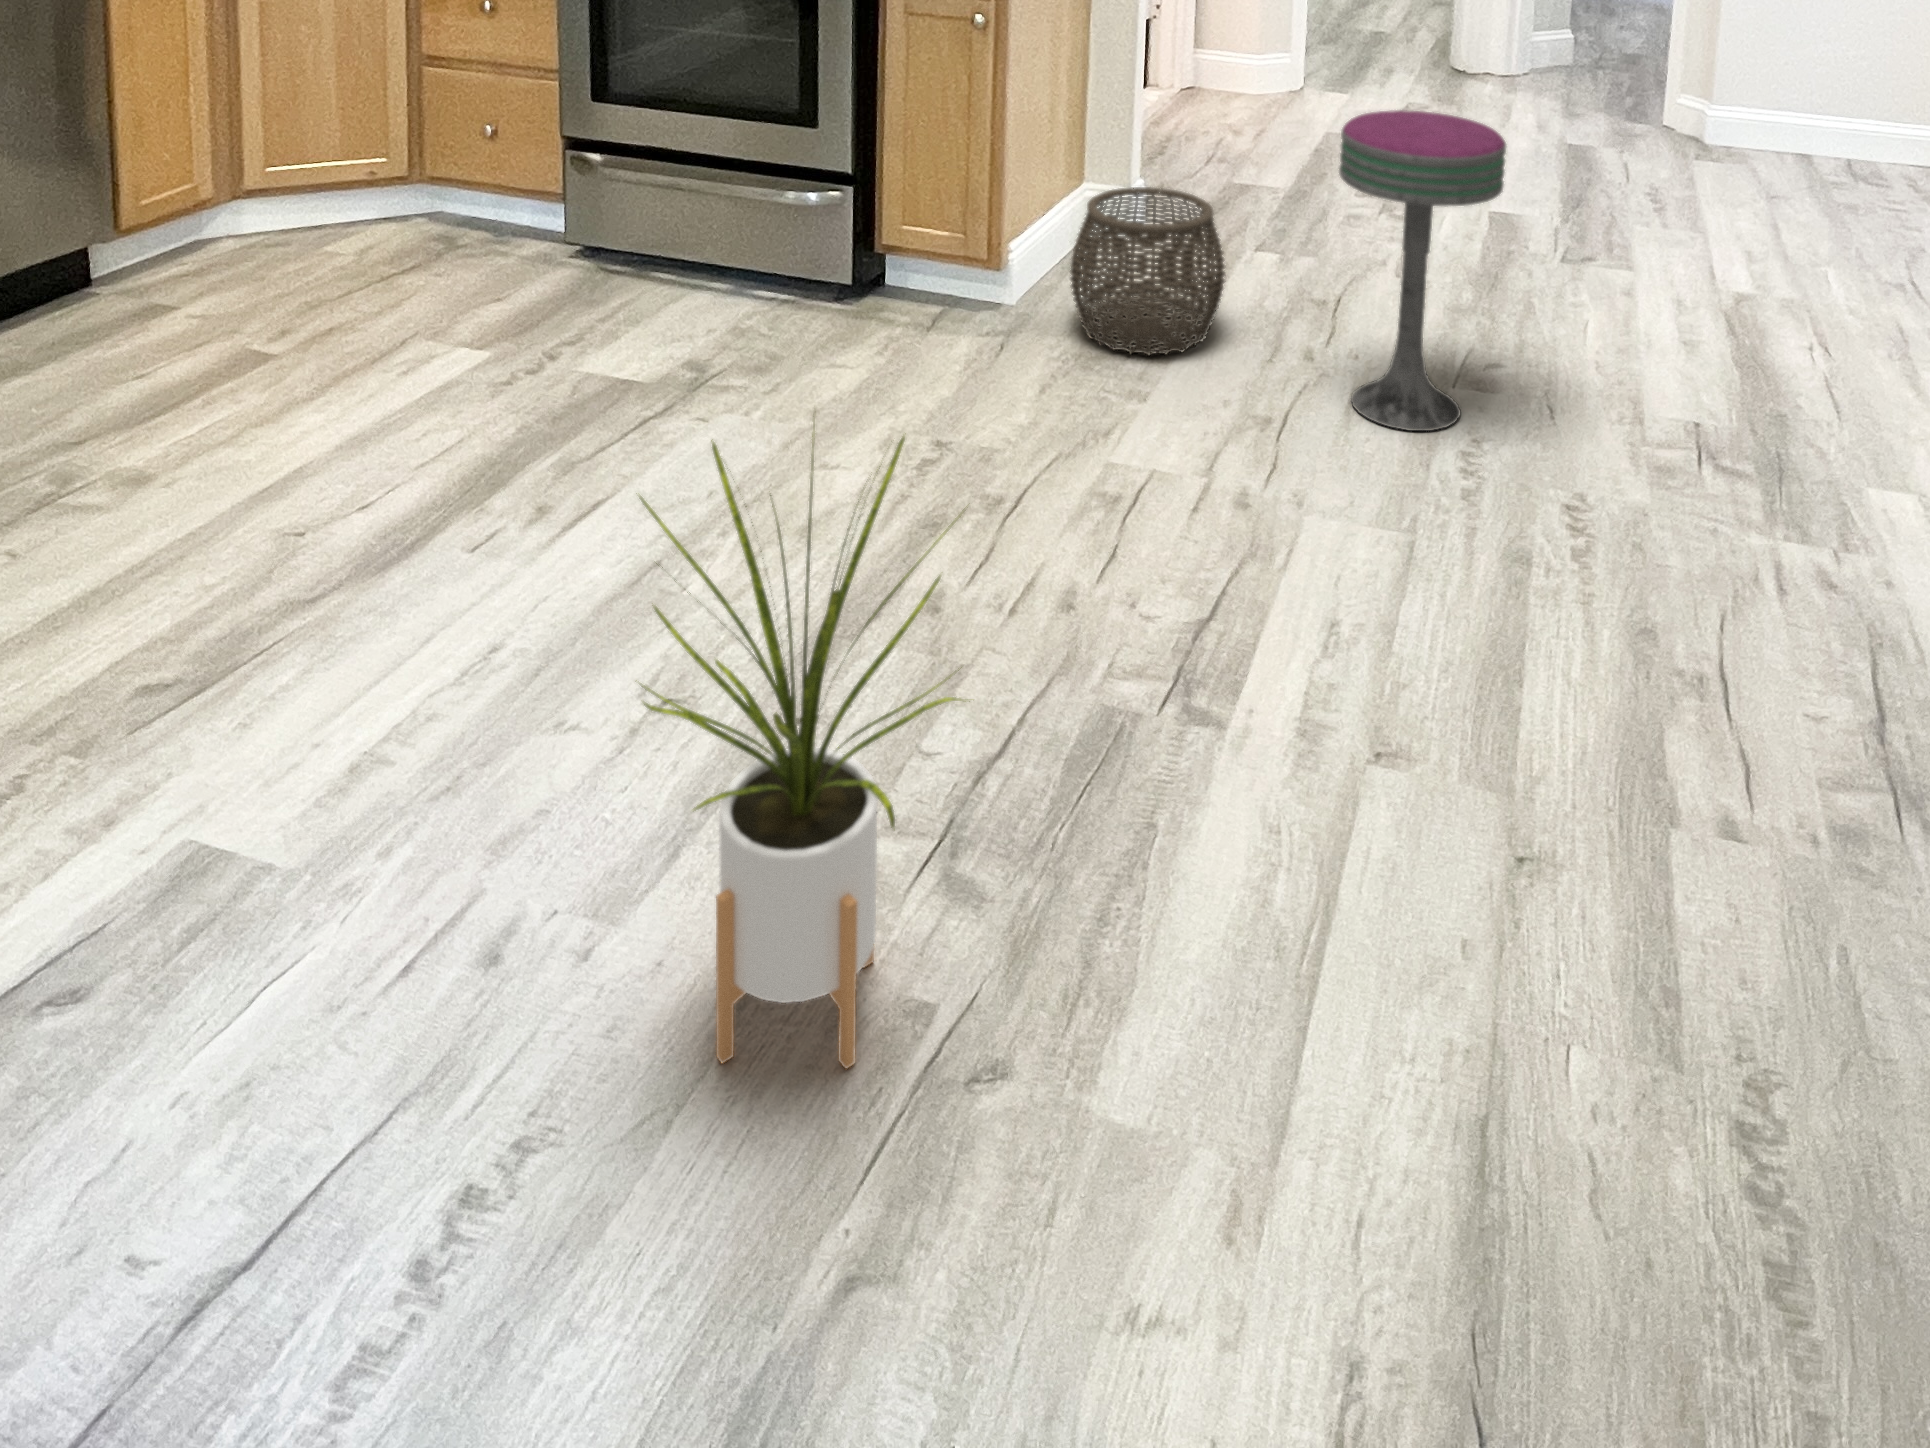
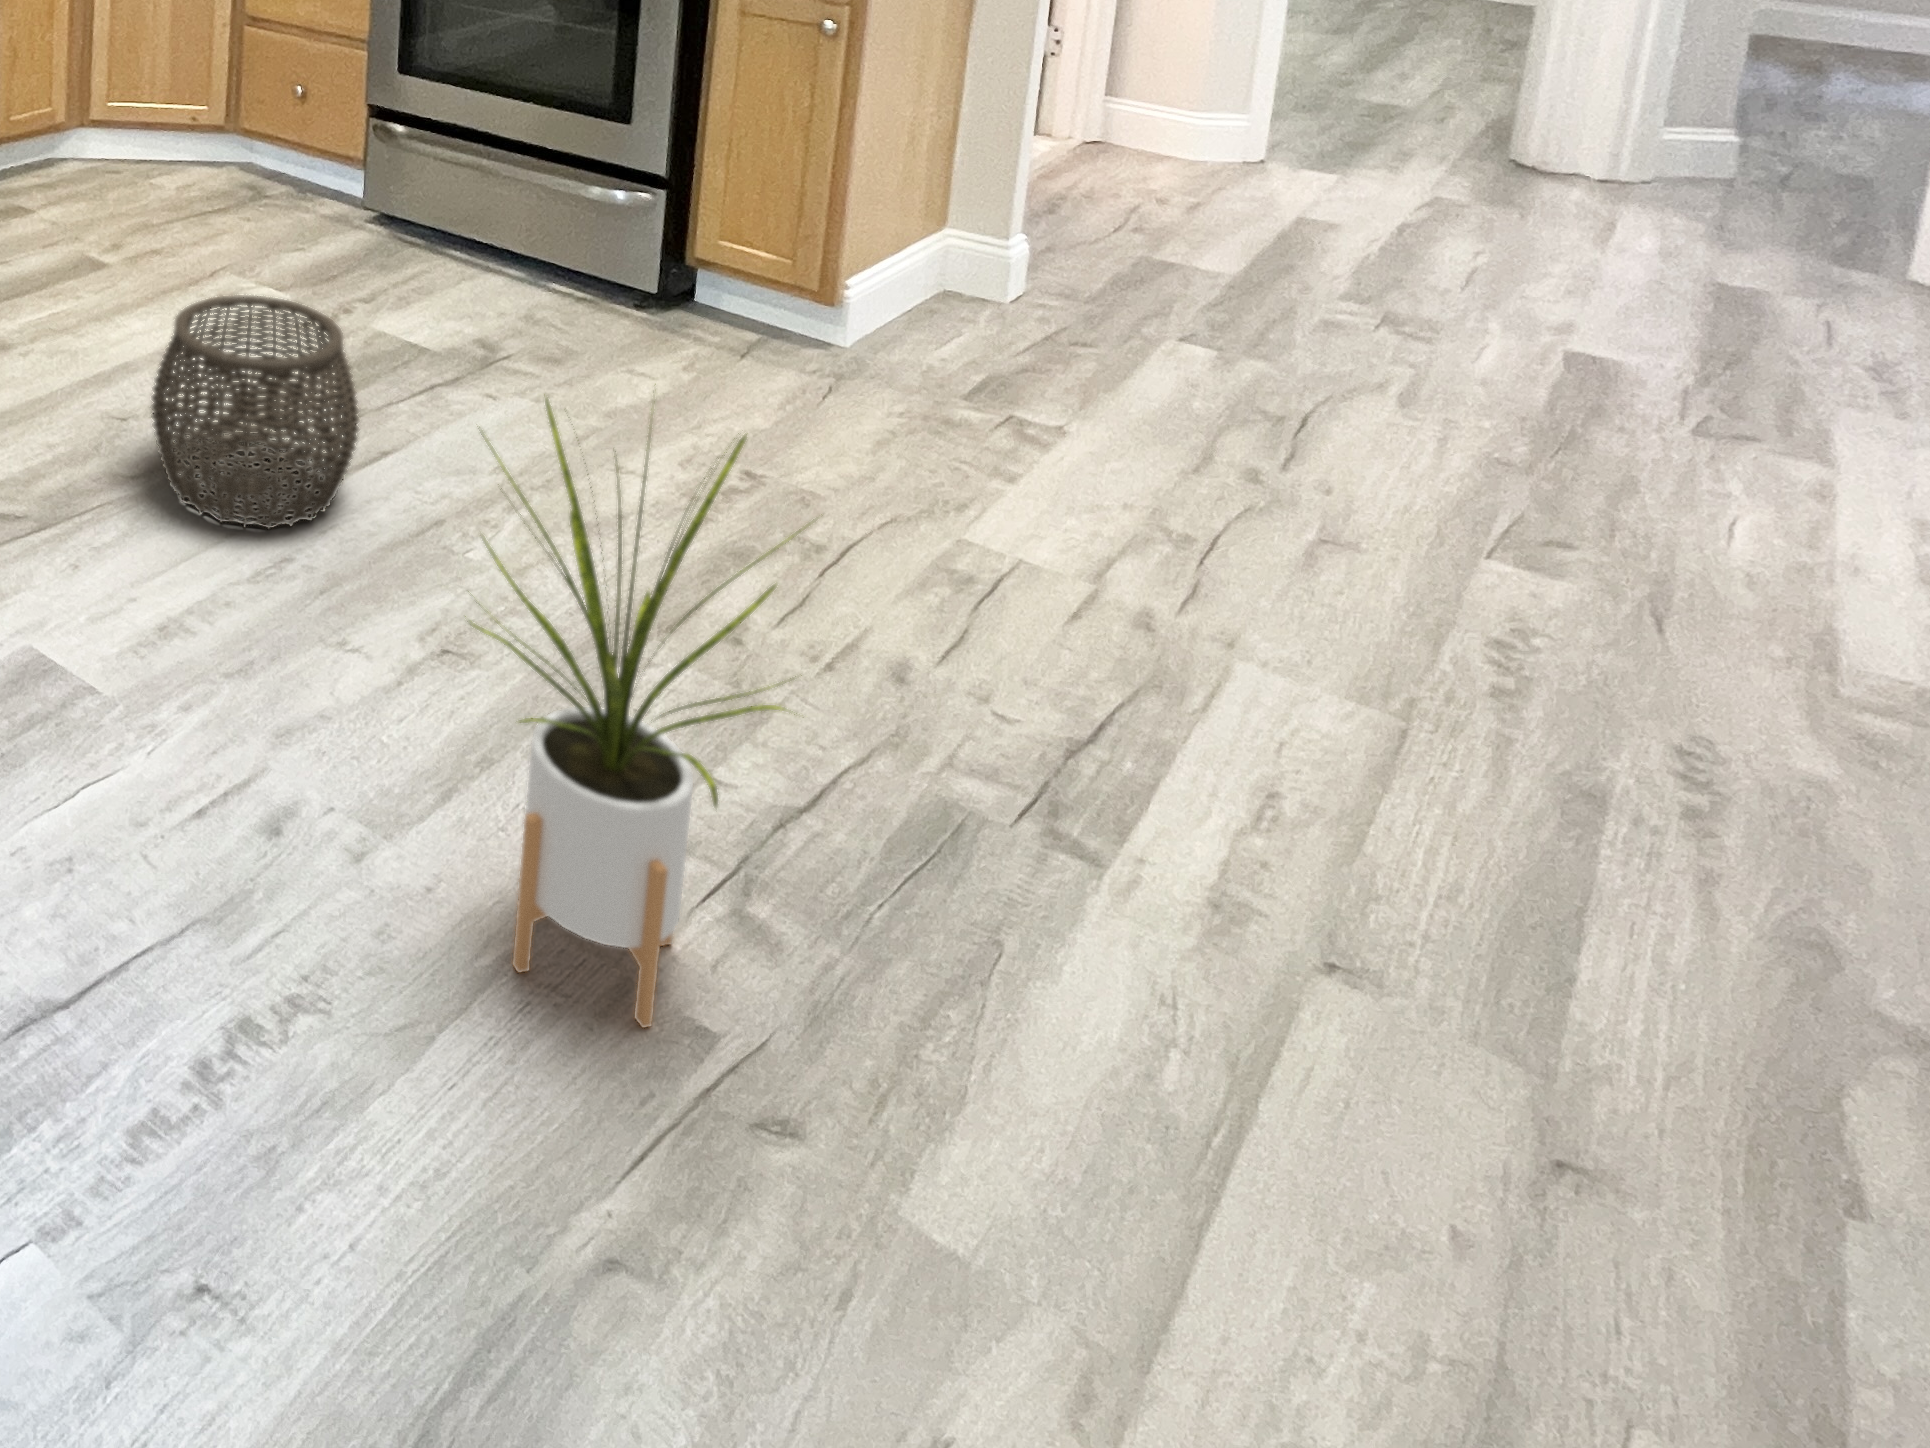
bar stool: present [1339,110,1506,431] -> none [1321,198,1625,621]
woven basket: present [1070,187,1225,355] -> present [151,295,359,530]

